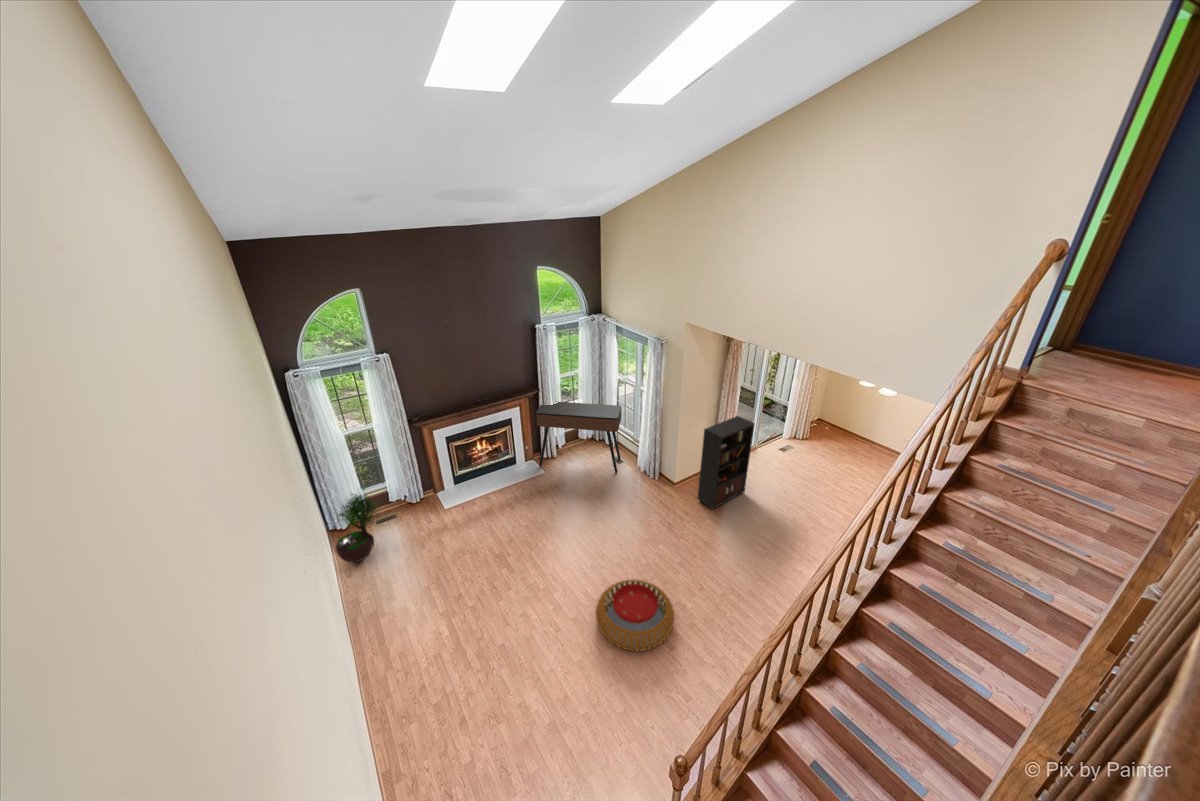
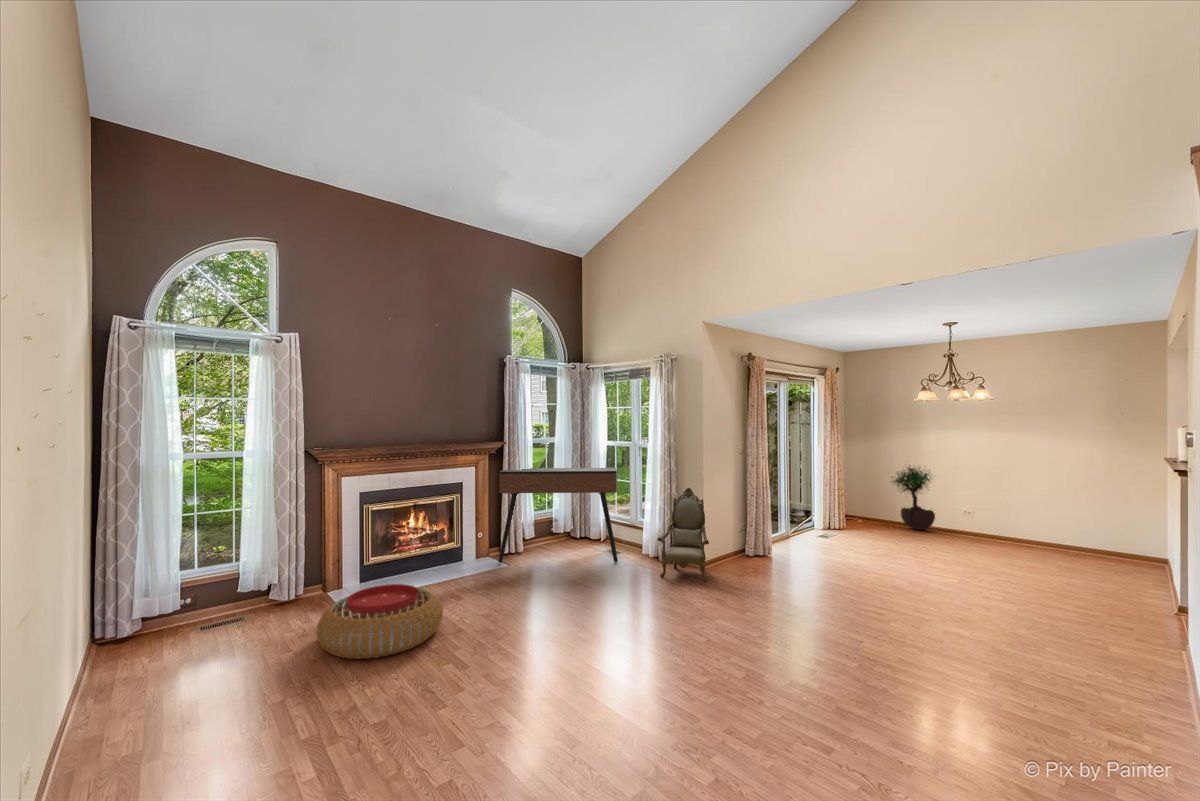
bookcase: present [698,416,754,509] -> none [745,452,807,581]
armchair: none [635,420,675,504] -> present [658,488,709,582]
potted tree: present [335,489,378,562] -> present [891,465,935,530]
pouf: present [596,580,674,651] -> present [317,584,443,659]

